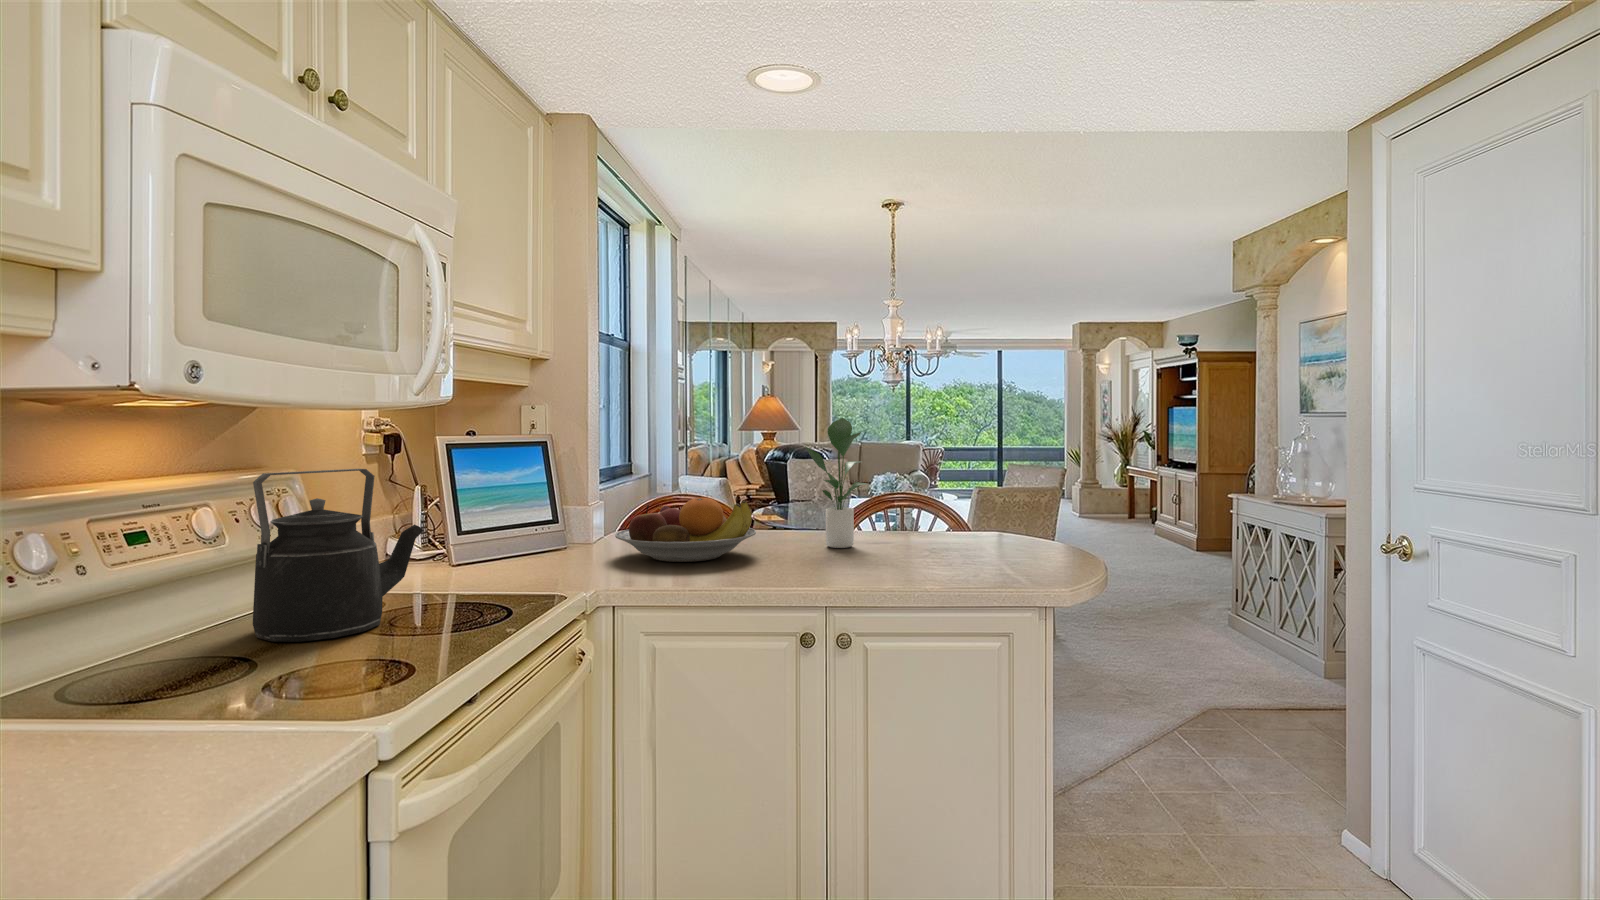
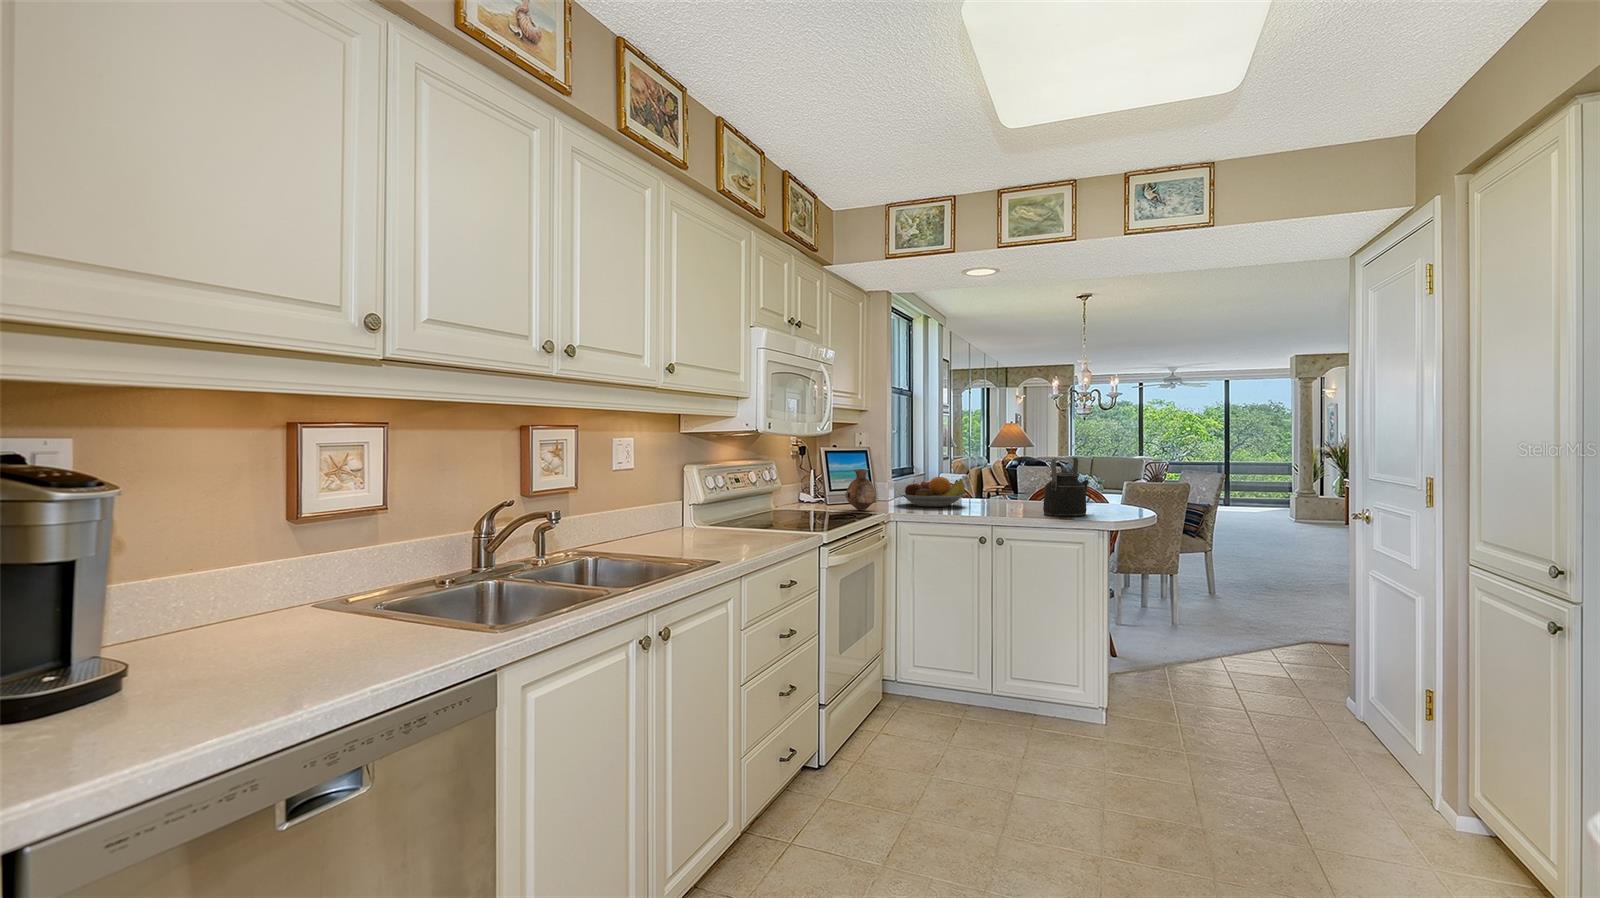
potted plant: present [805,418,866,548] -> none [995,438,1029,506]
kettle: present [253,469,423,642] -> present [1043,457,1089,517]
vase: none [487,488,564,586] -> present [845,469,876,510]

